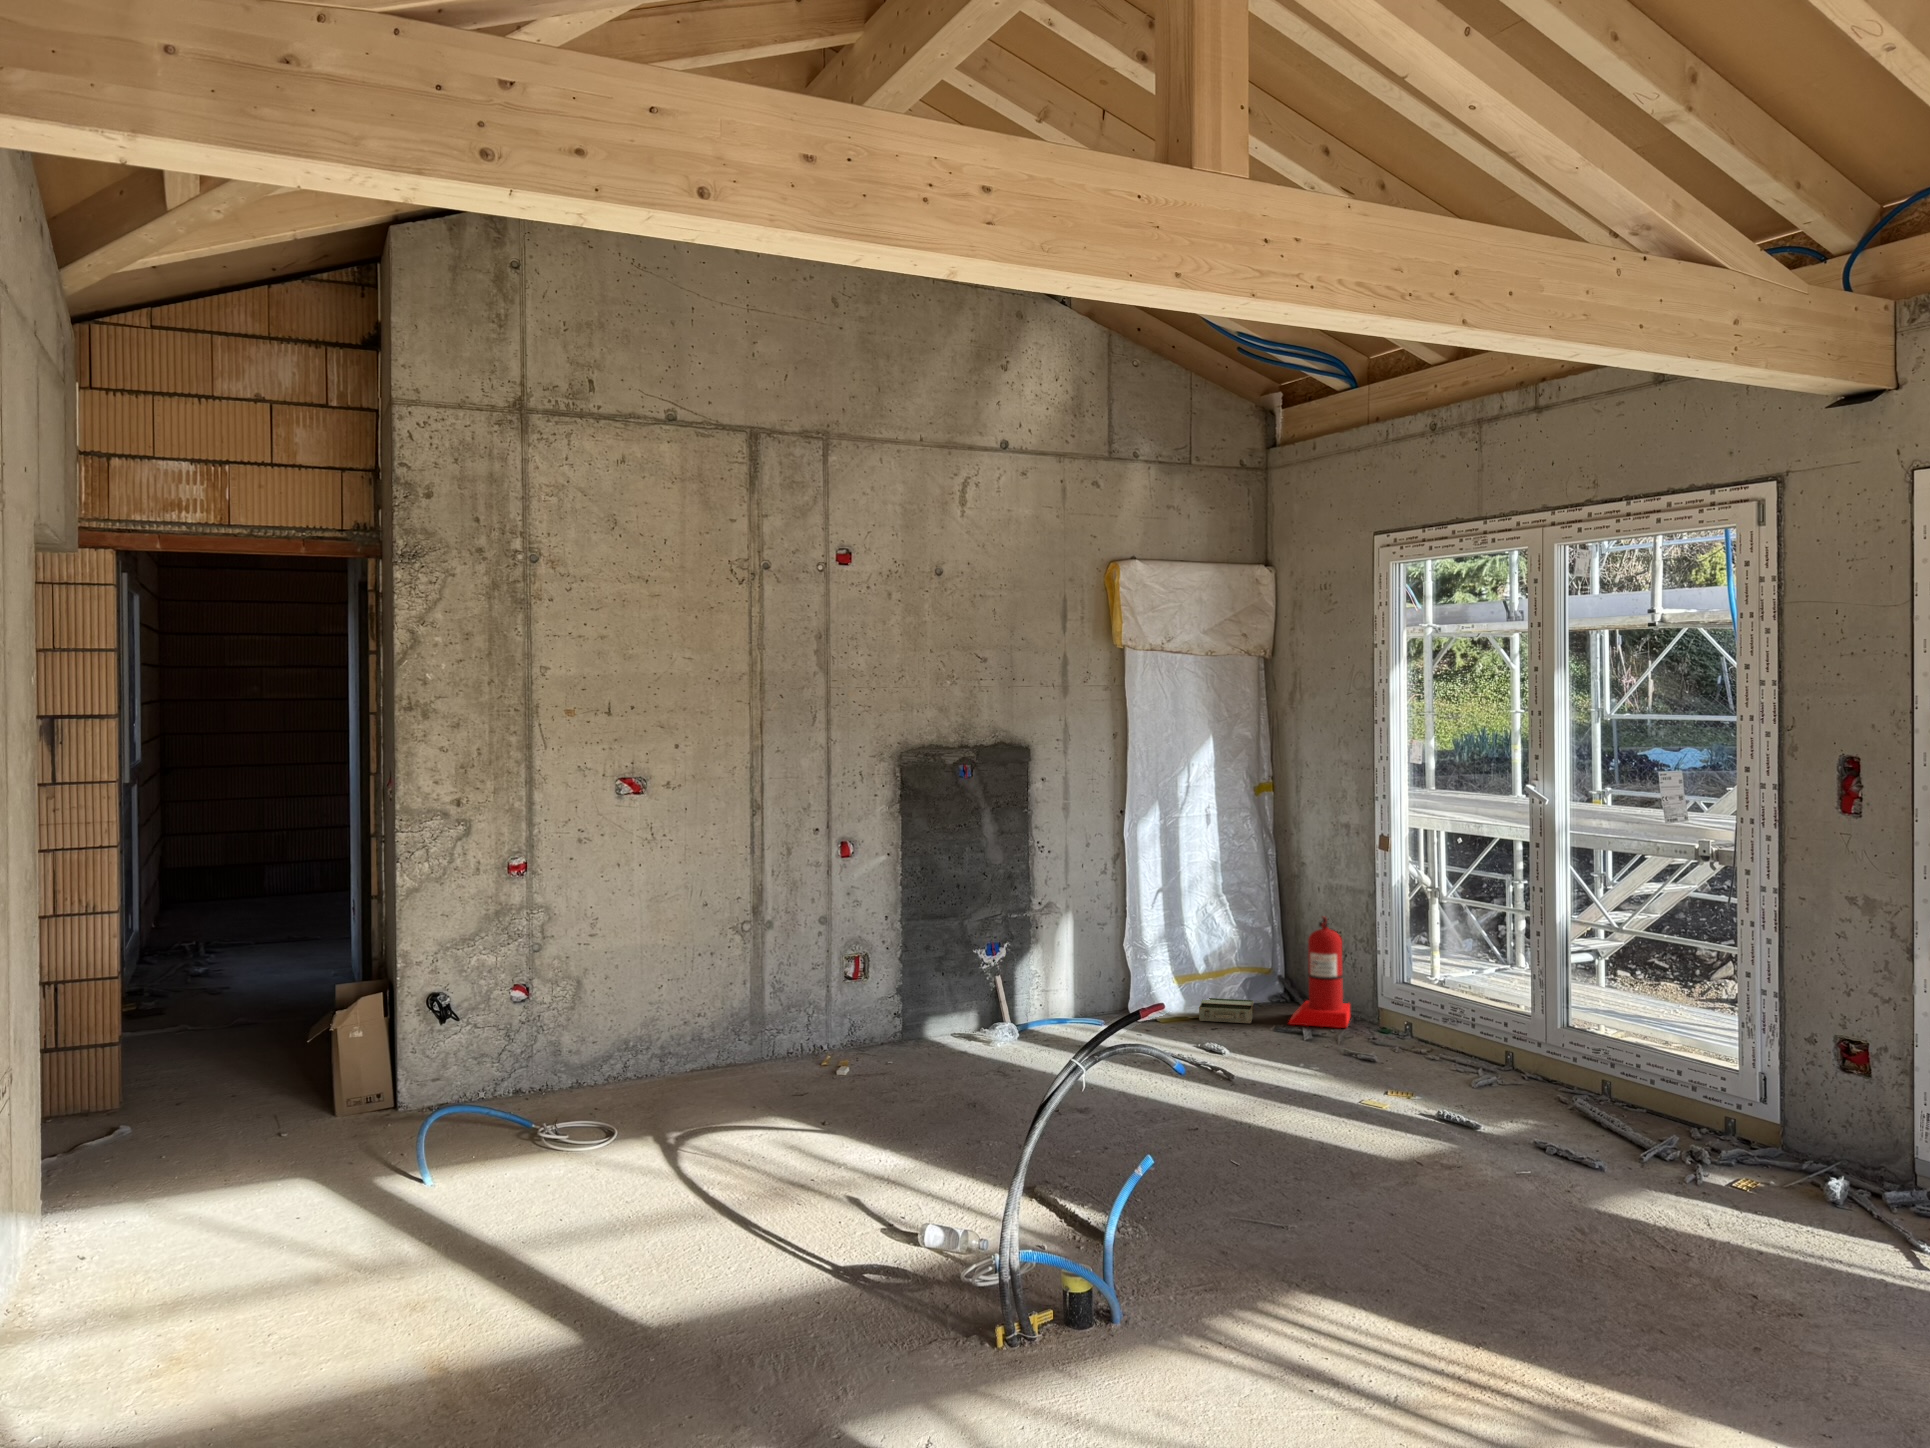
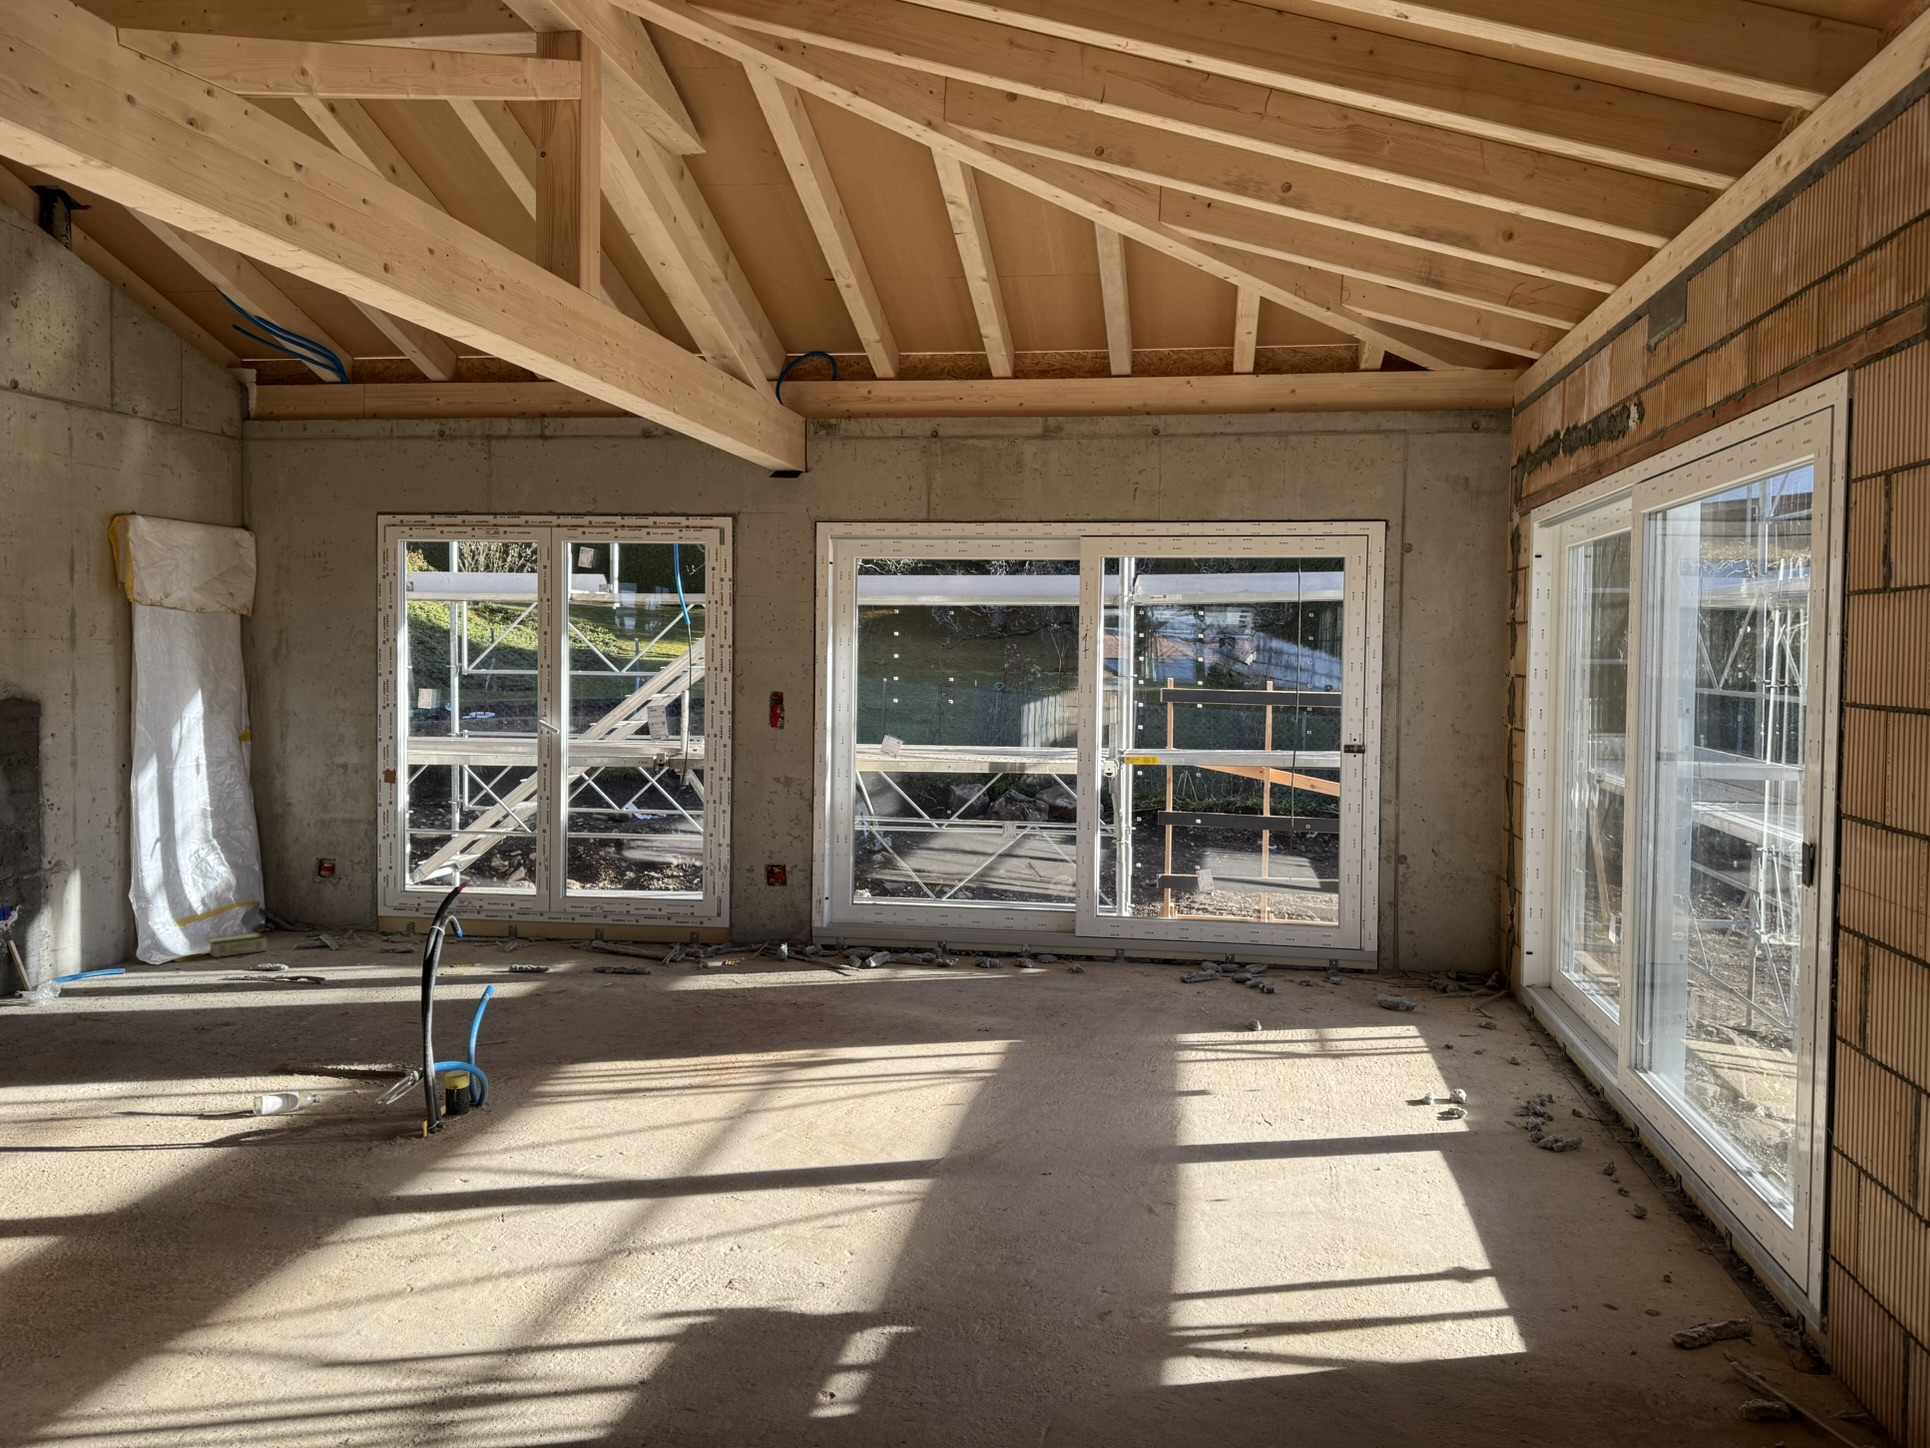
fire extinguisher: present [1289,916,1350,1028] -> none [292,846,356,946]

